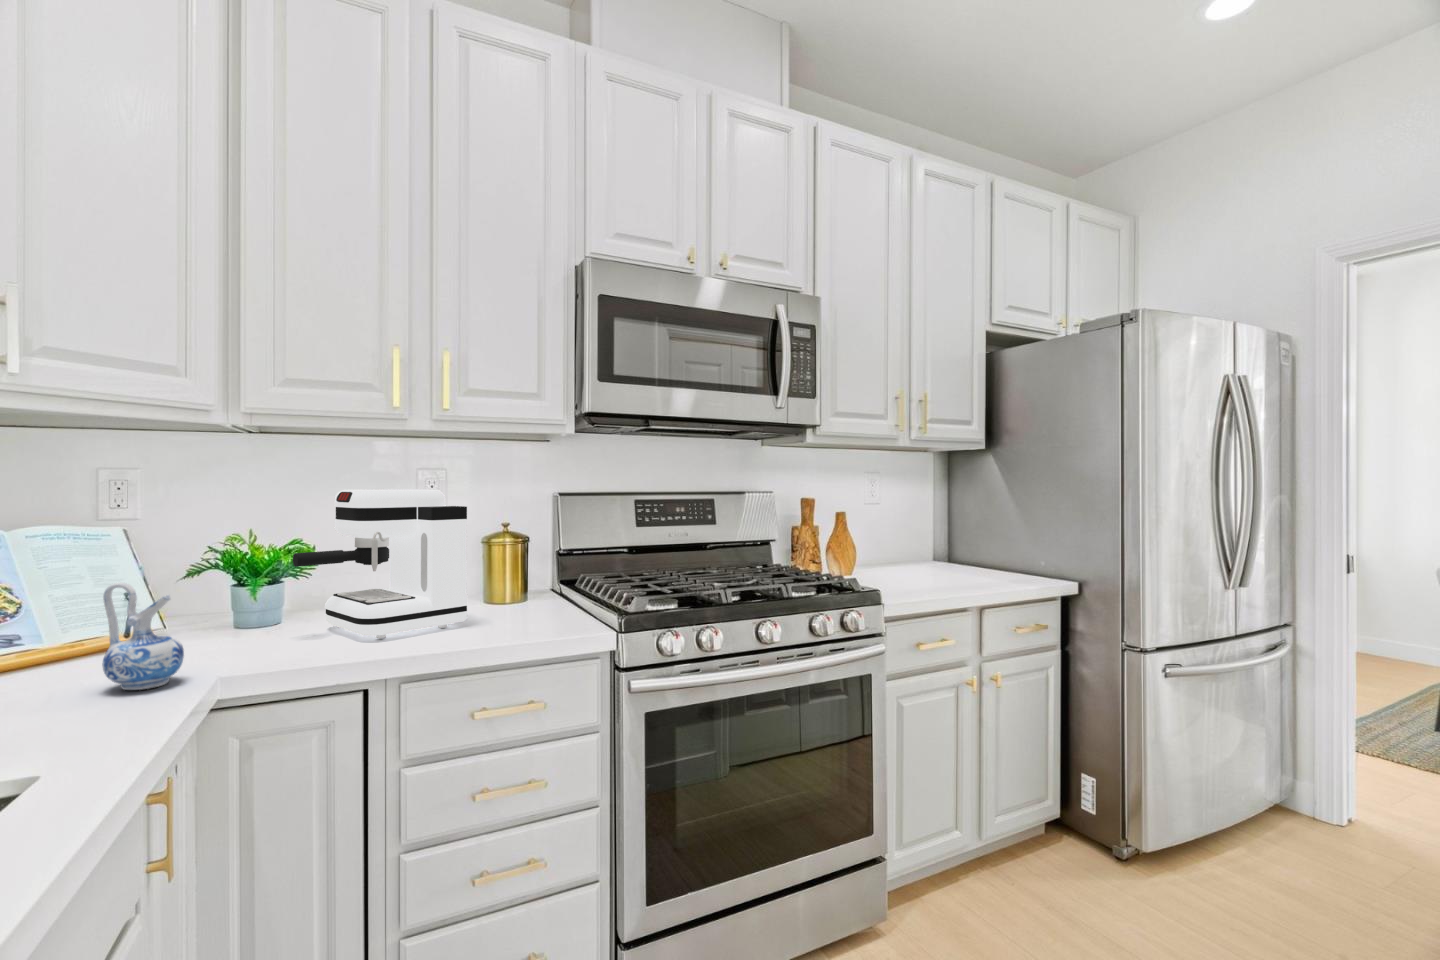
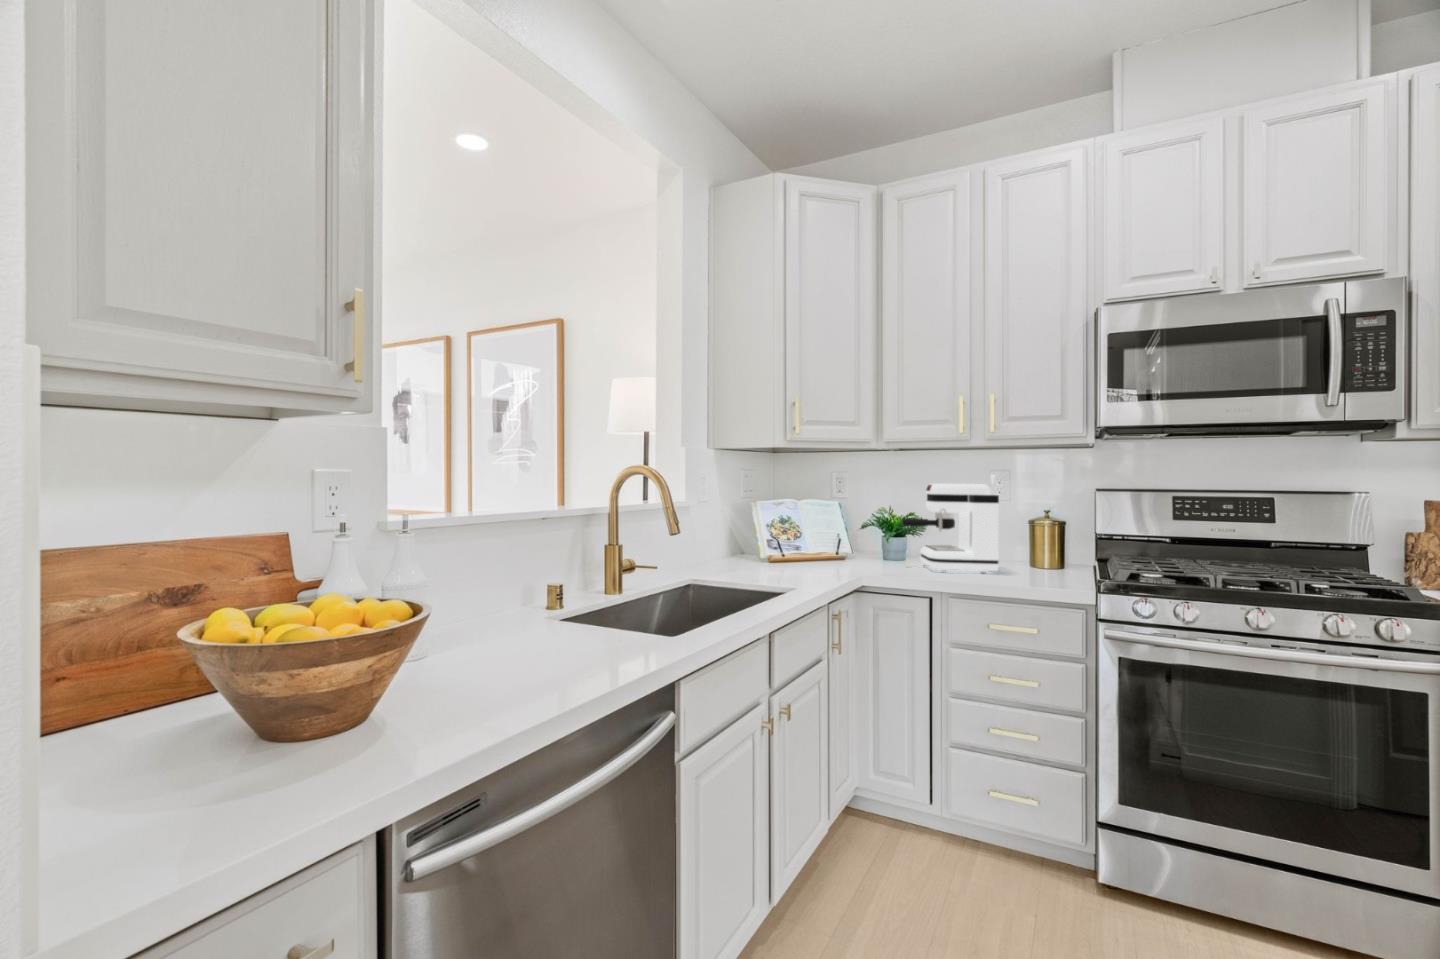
ceramic pitcher: present [102,583,184,690] -> none [816,523,845,572]

